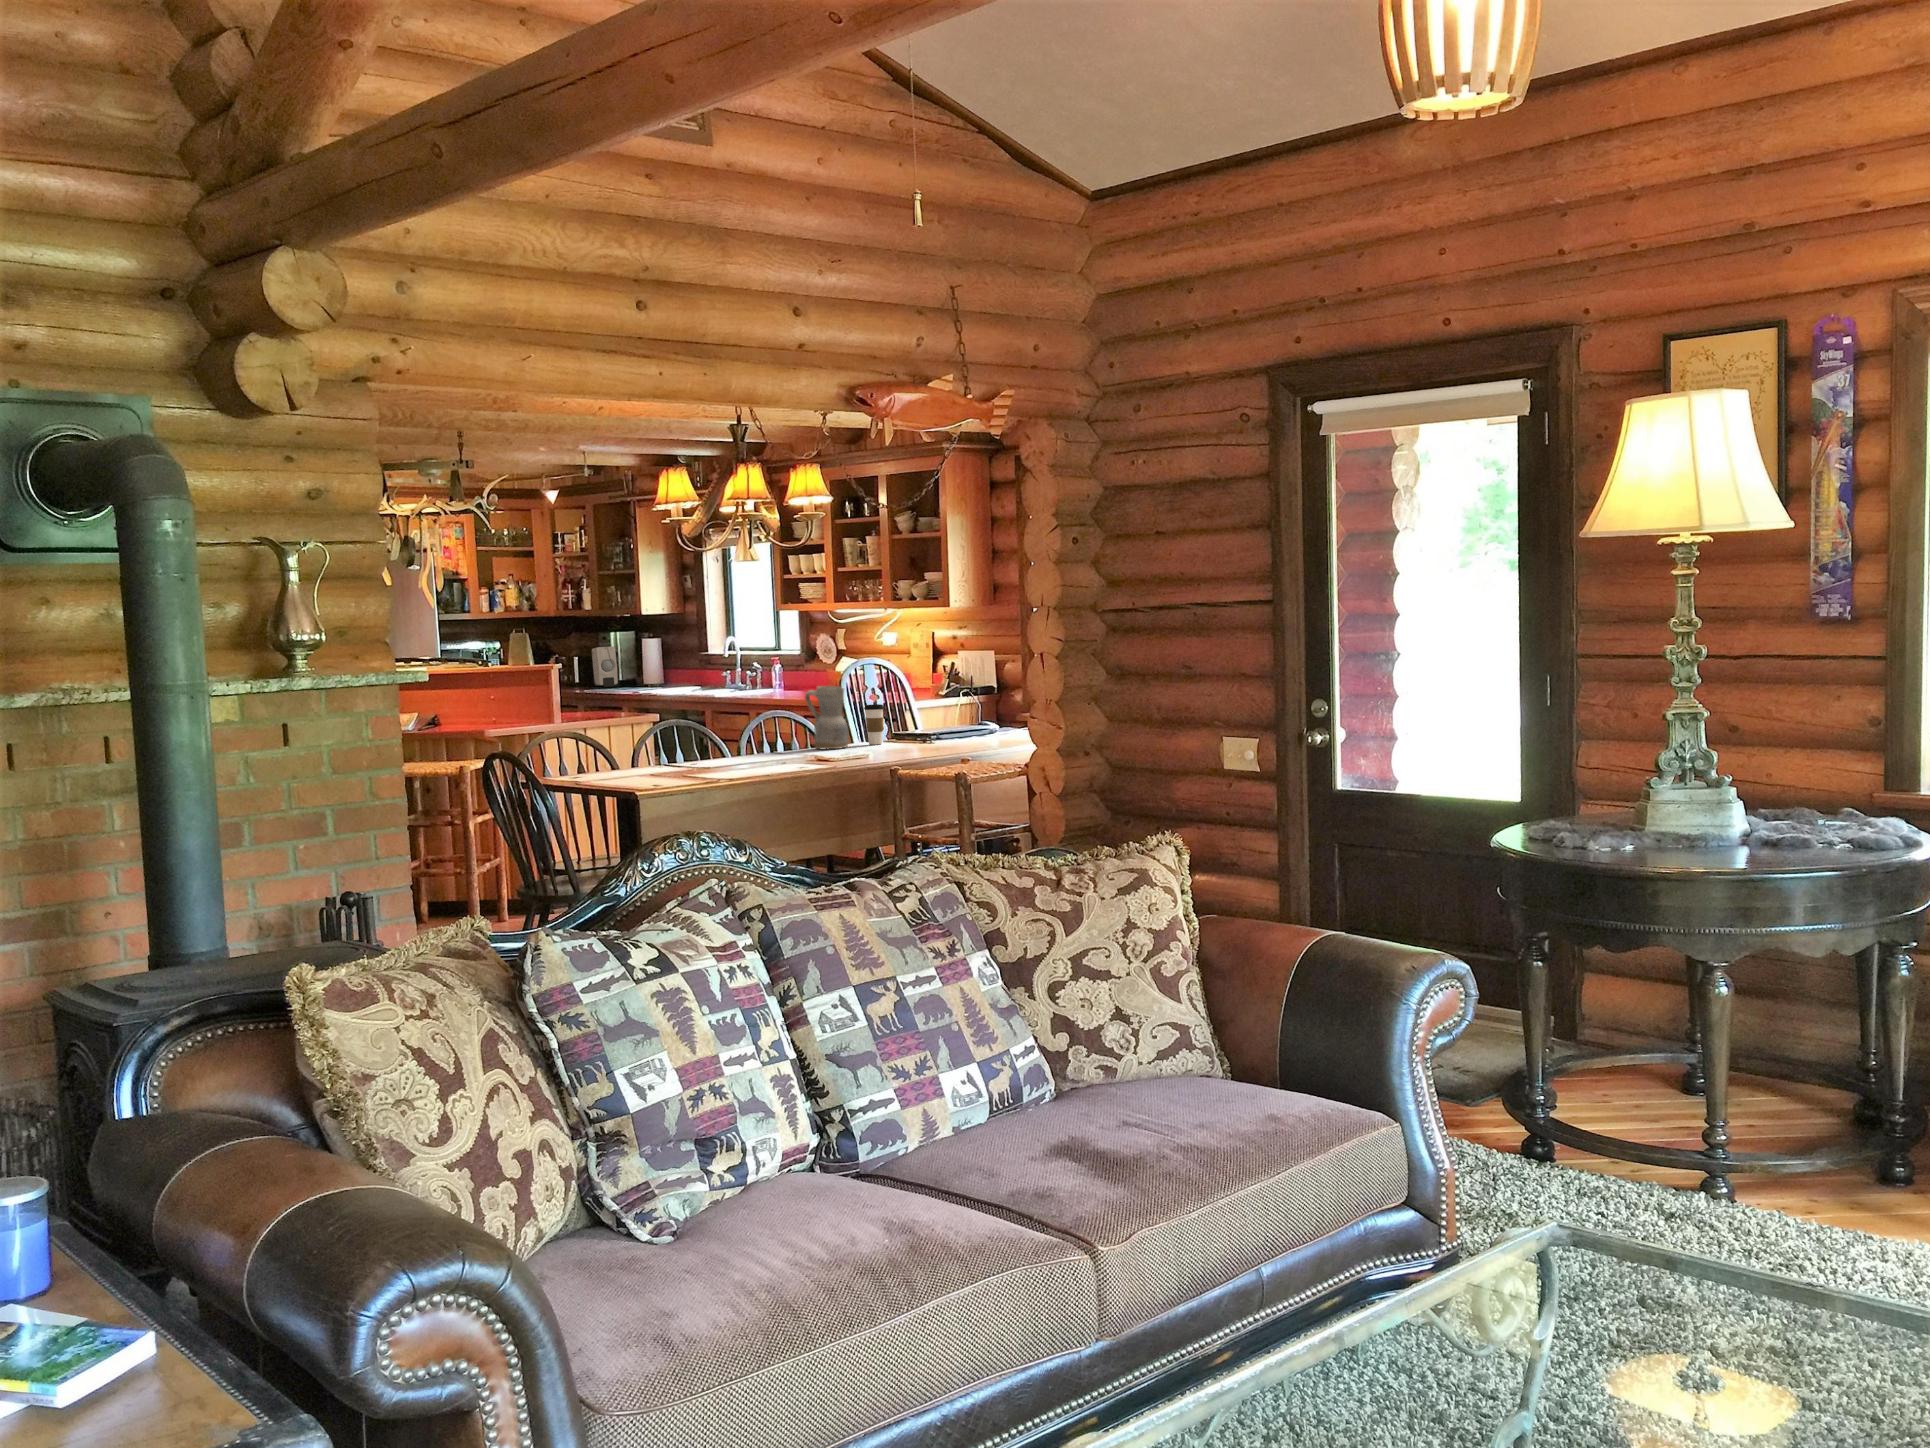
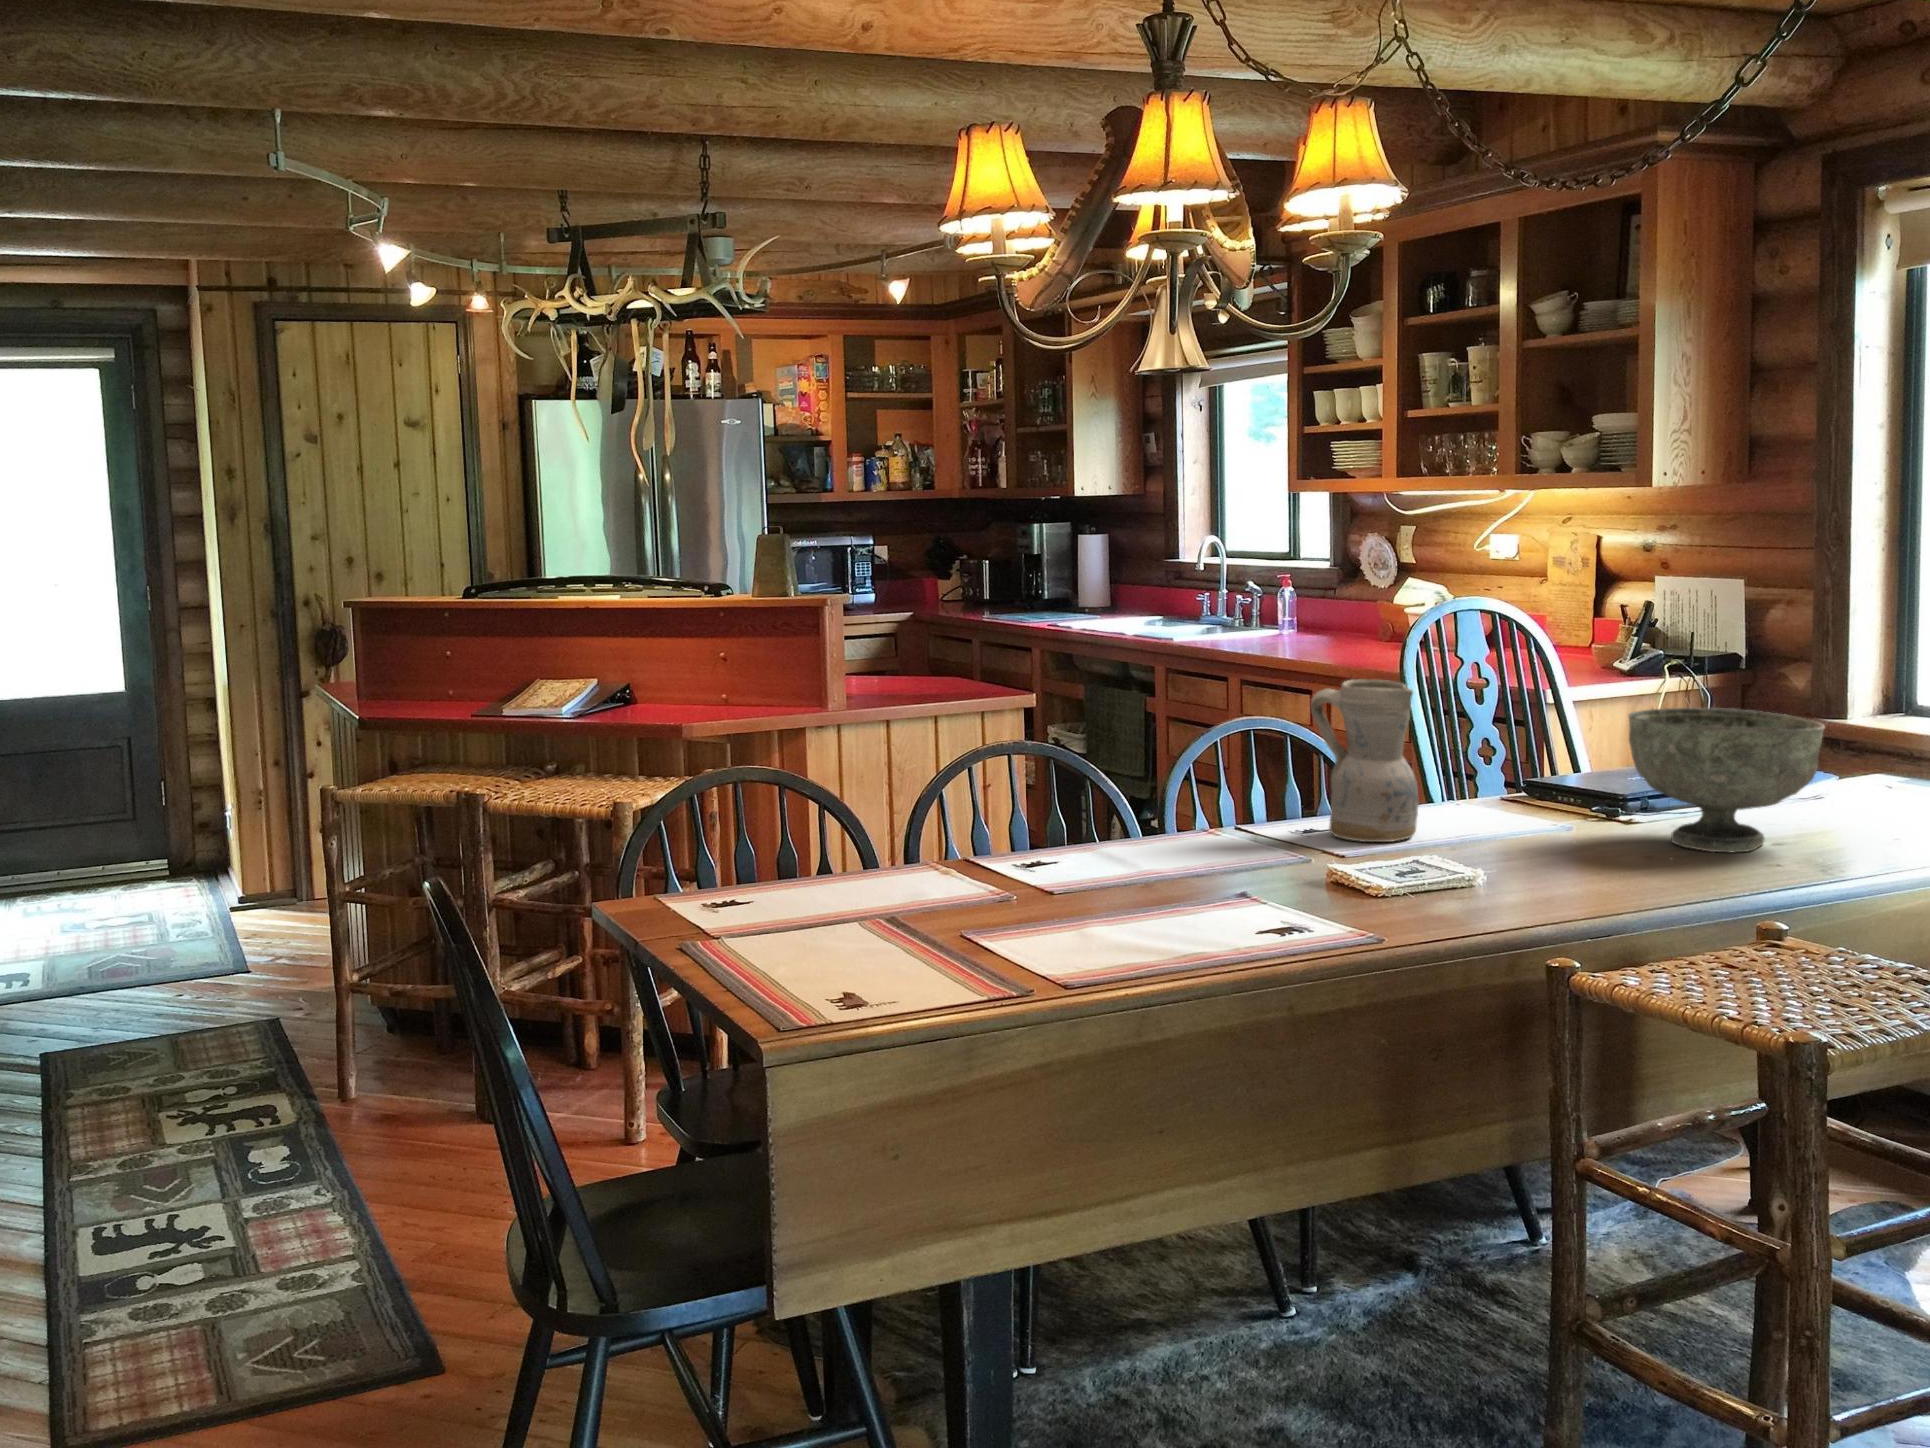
soap dispenser: present [592,647,618,687] -> none [1001,547,1036,610]
decorative bowl: none [924,693,991,744] -> present [1629,708,1825,852]
coffee cup: present [864,704,884,745] -> none [1462,727,1515,830]

